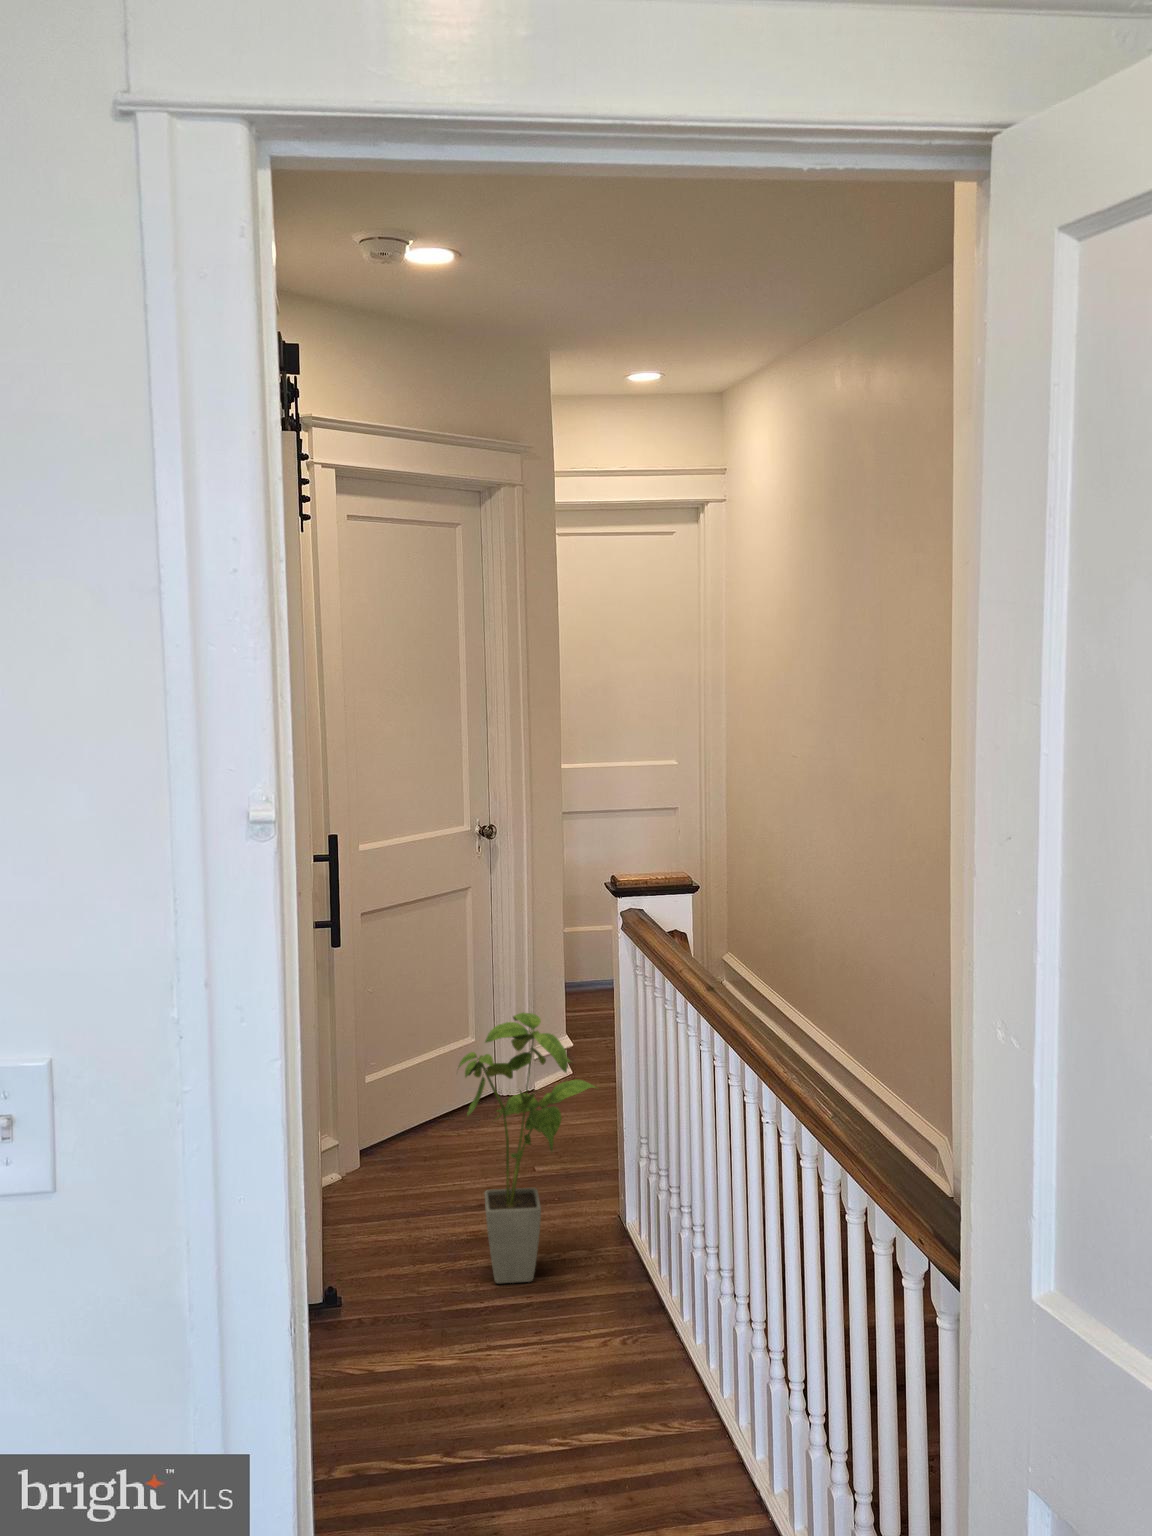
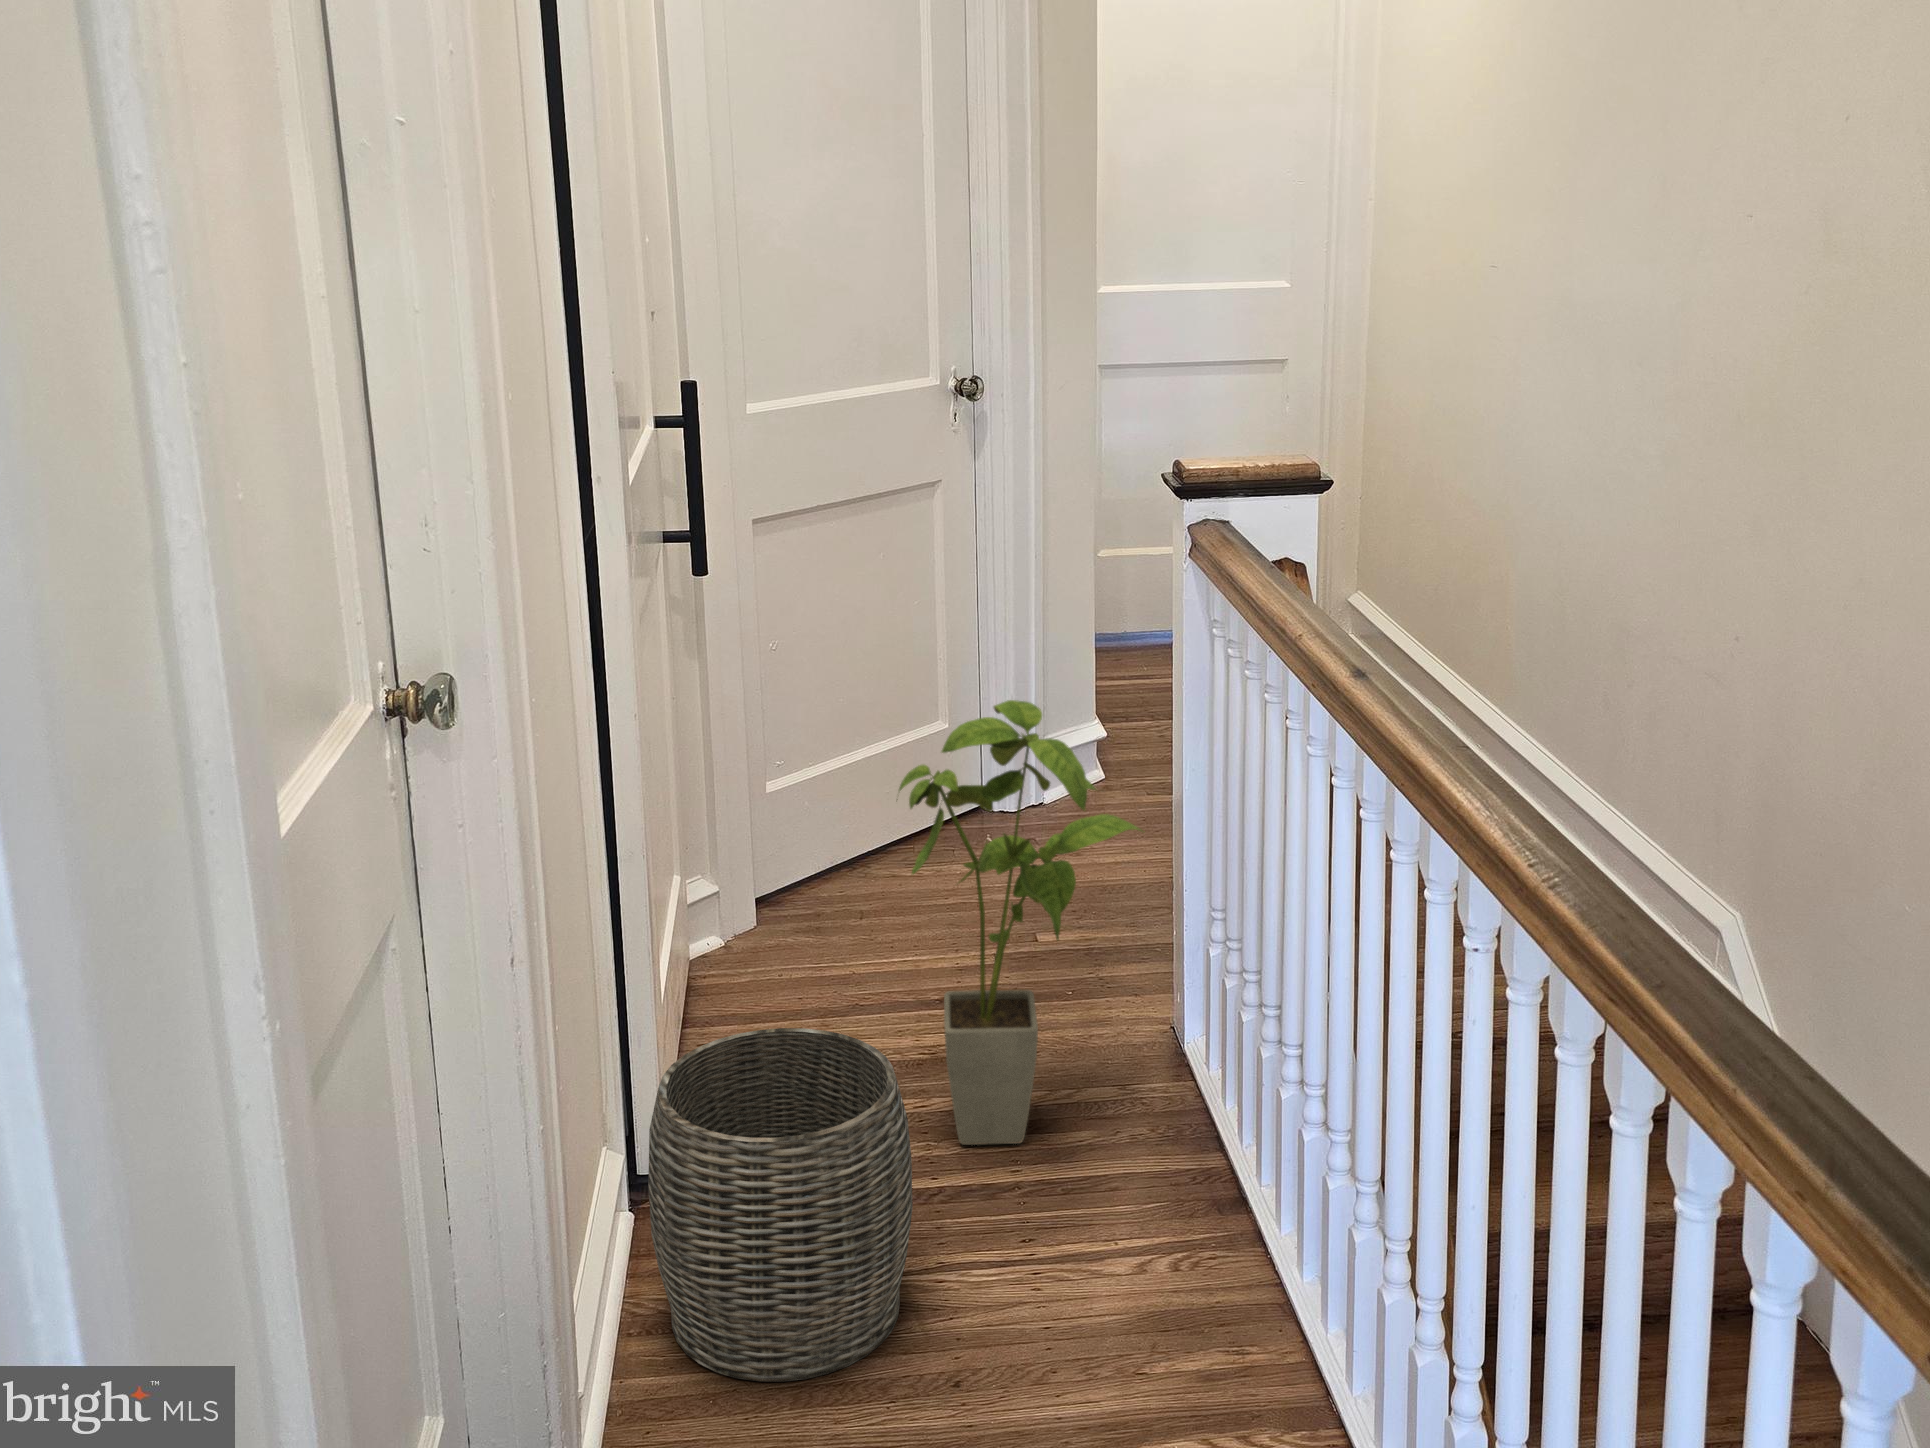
woven basket: none [322,1204,473,1411] -> present [648,1028,912,1382]

